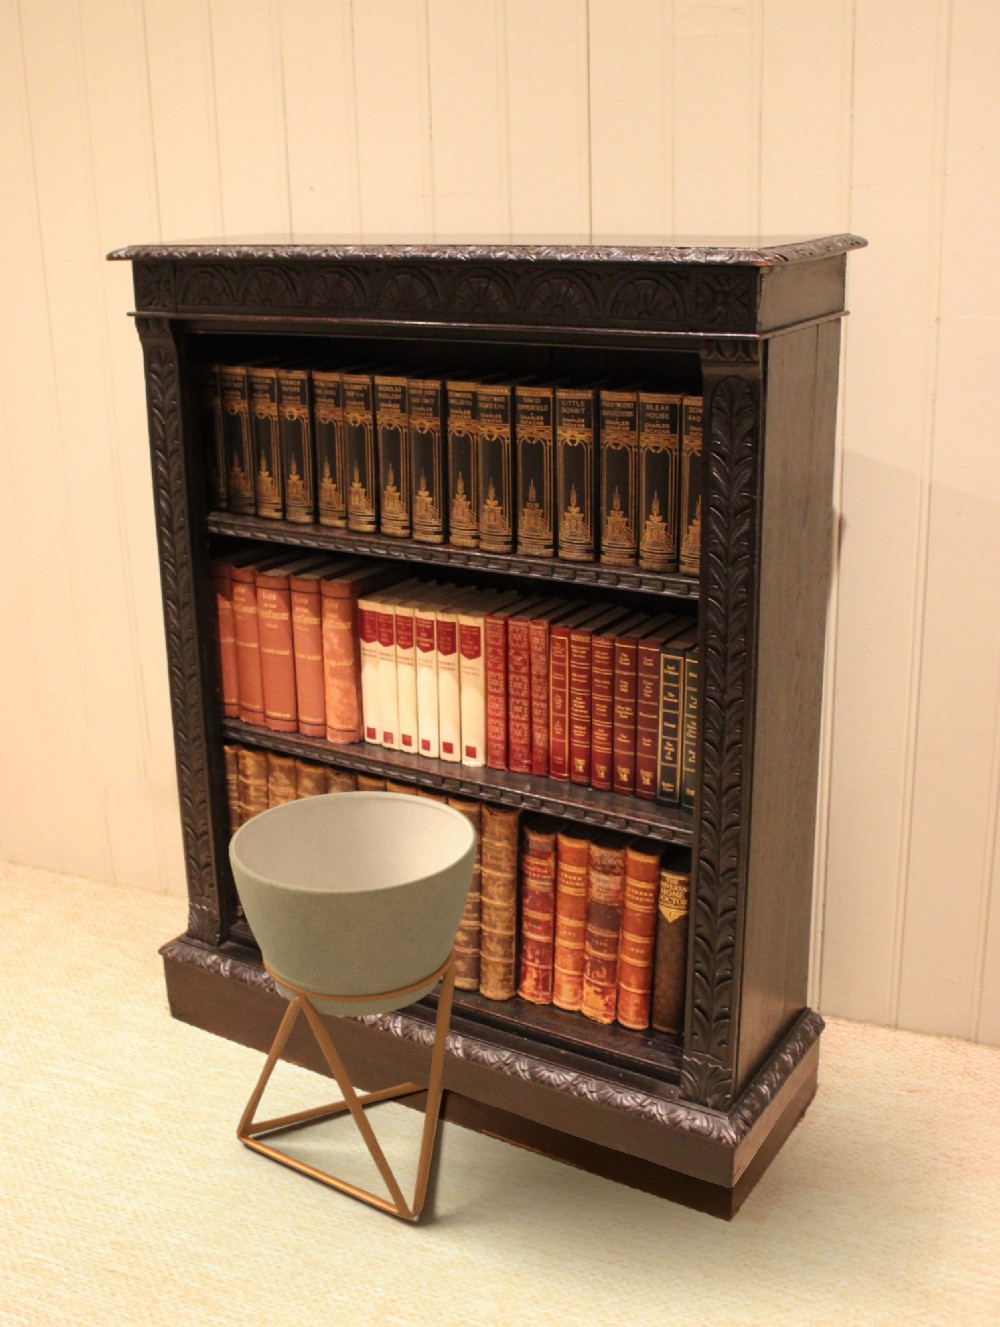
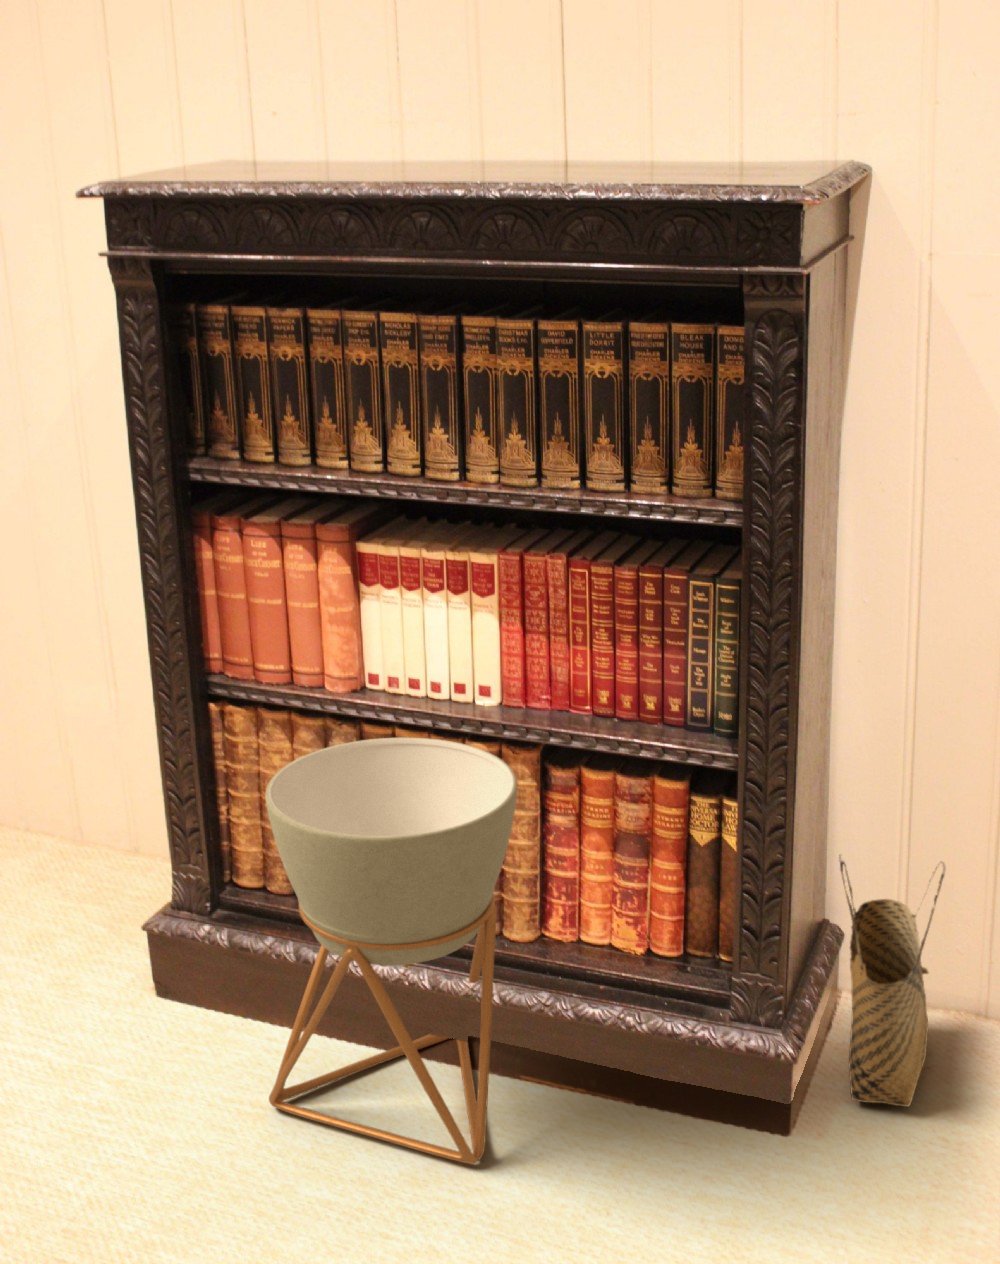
woven basket: none [806,942,915,1209] -> present [839,855,946,1107]

